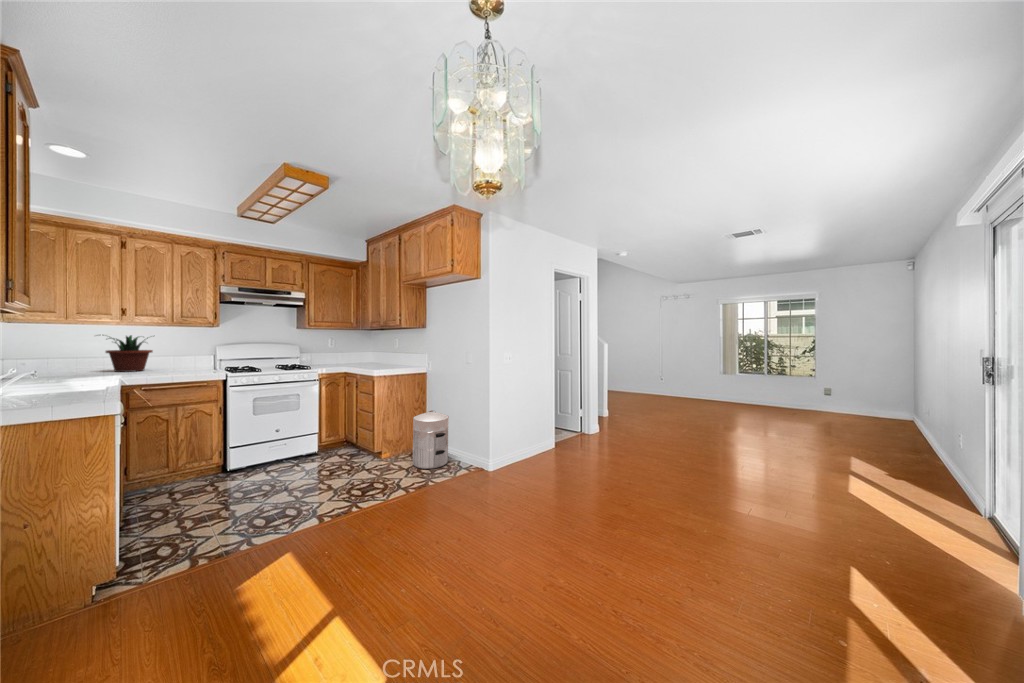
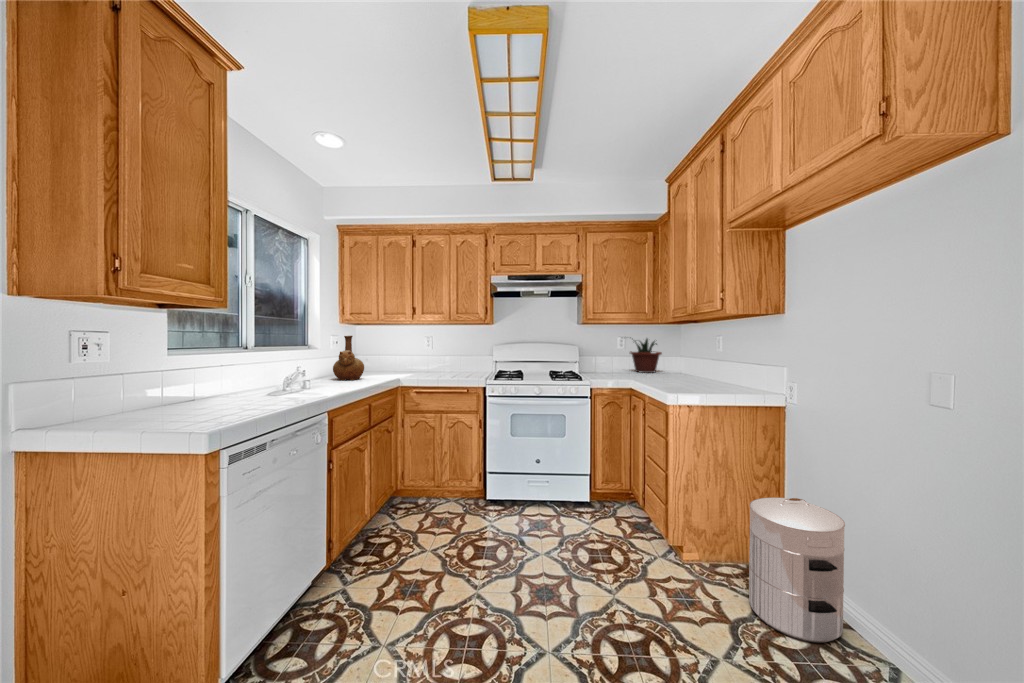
vase: none [26,334,74,379] -> present [333,336,364,381]
potted plant: present [106,335,153,372] -> present [630,339,662,373]

